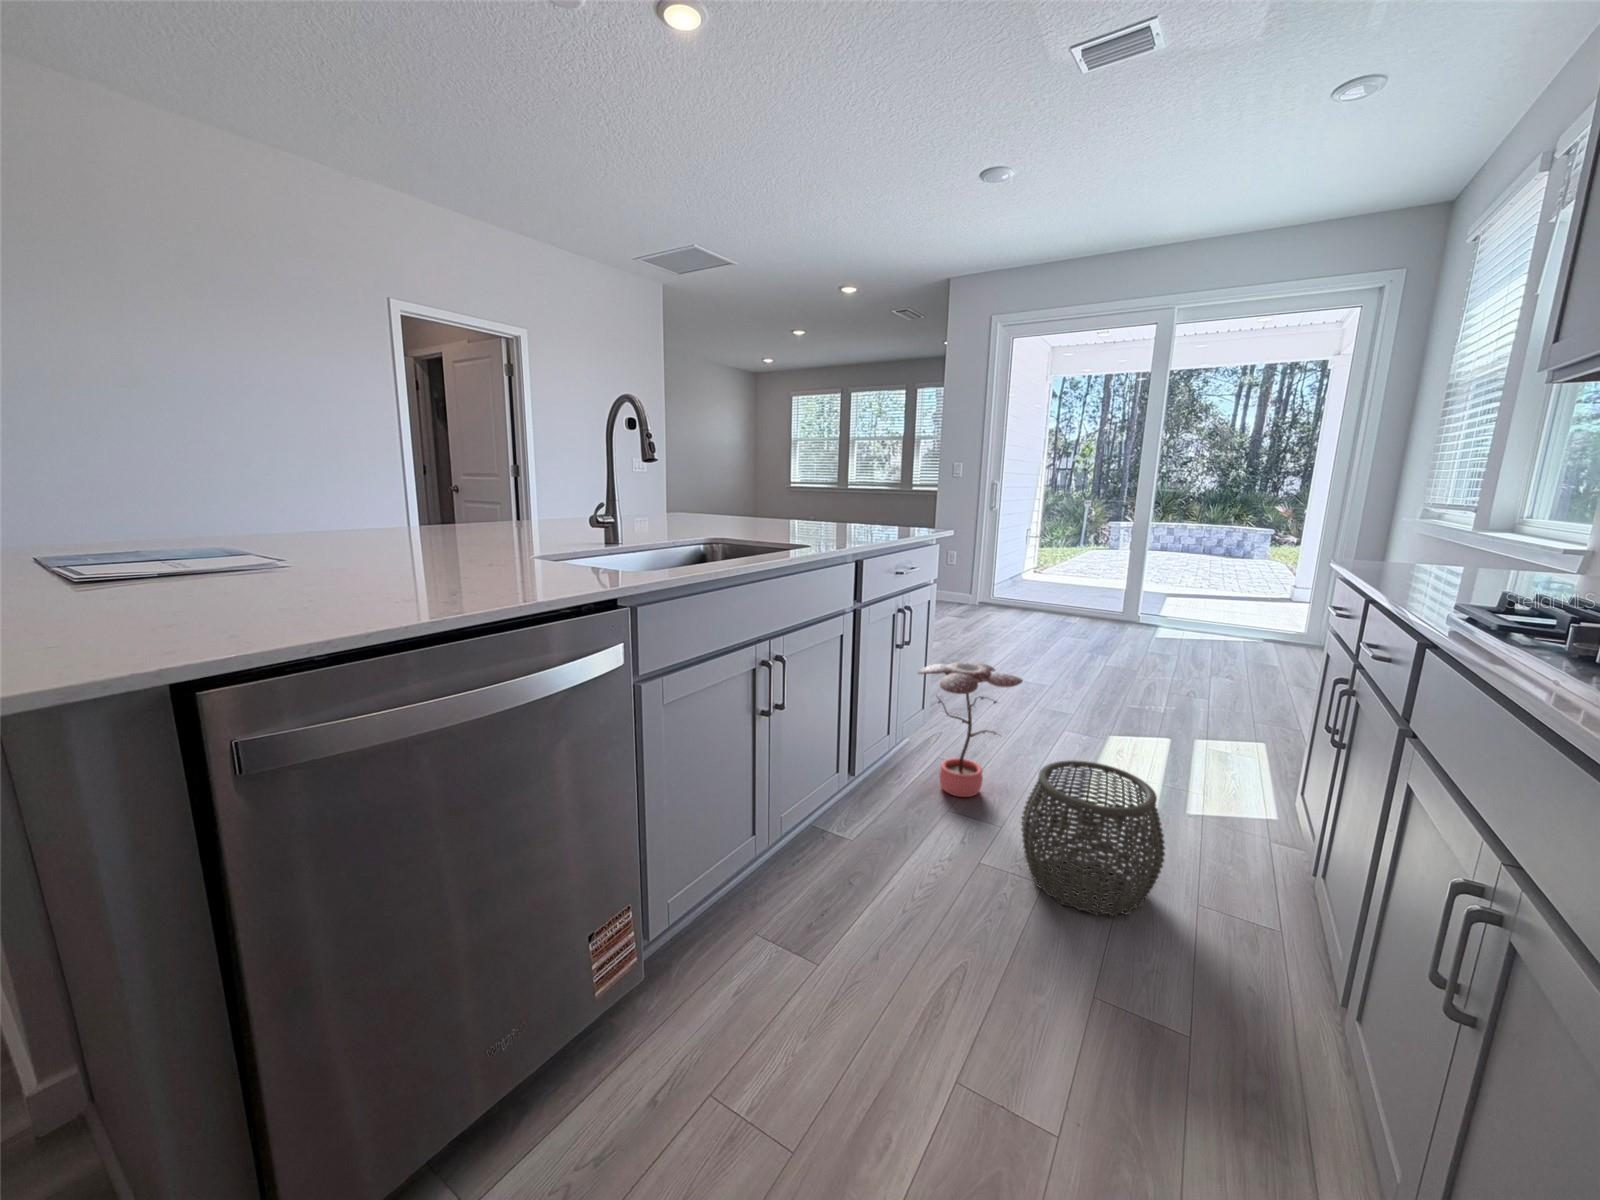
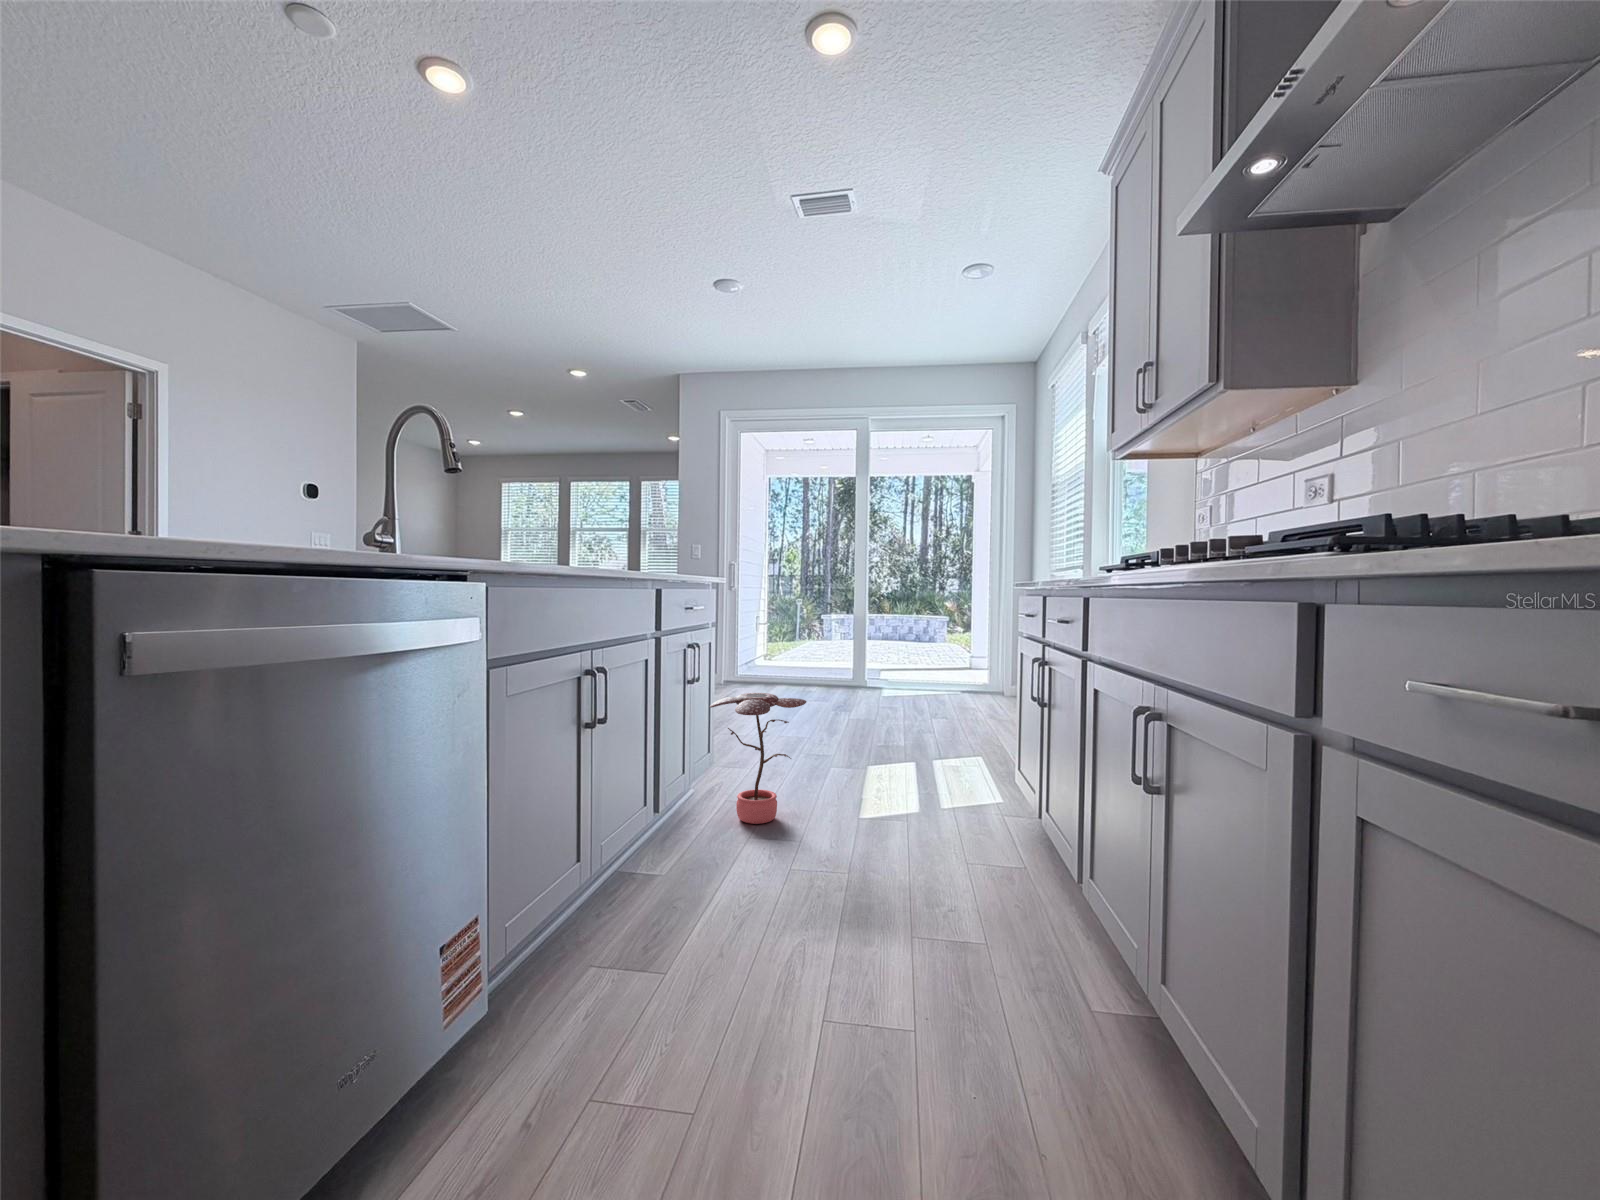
woven basket: present [1021,760,1165,916] -> none [826,756,942,882]

